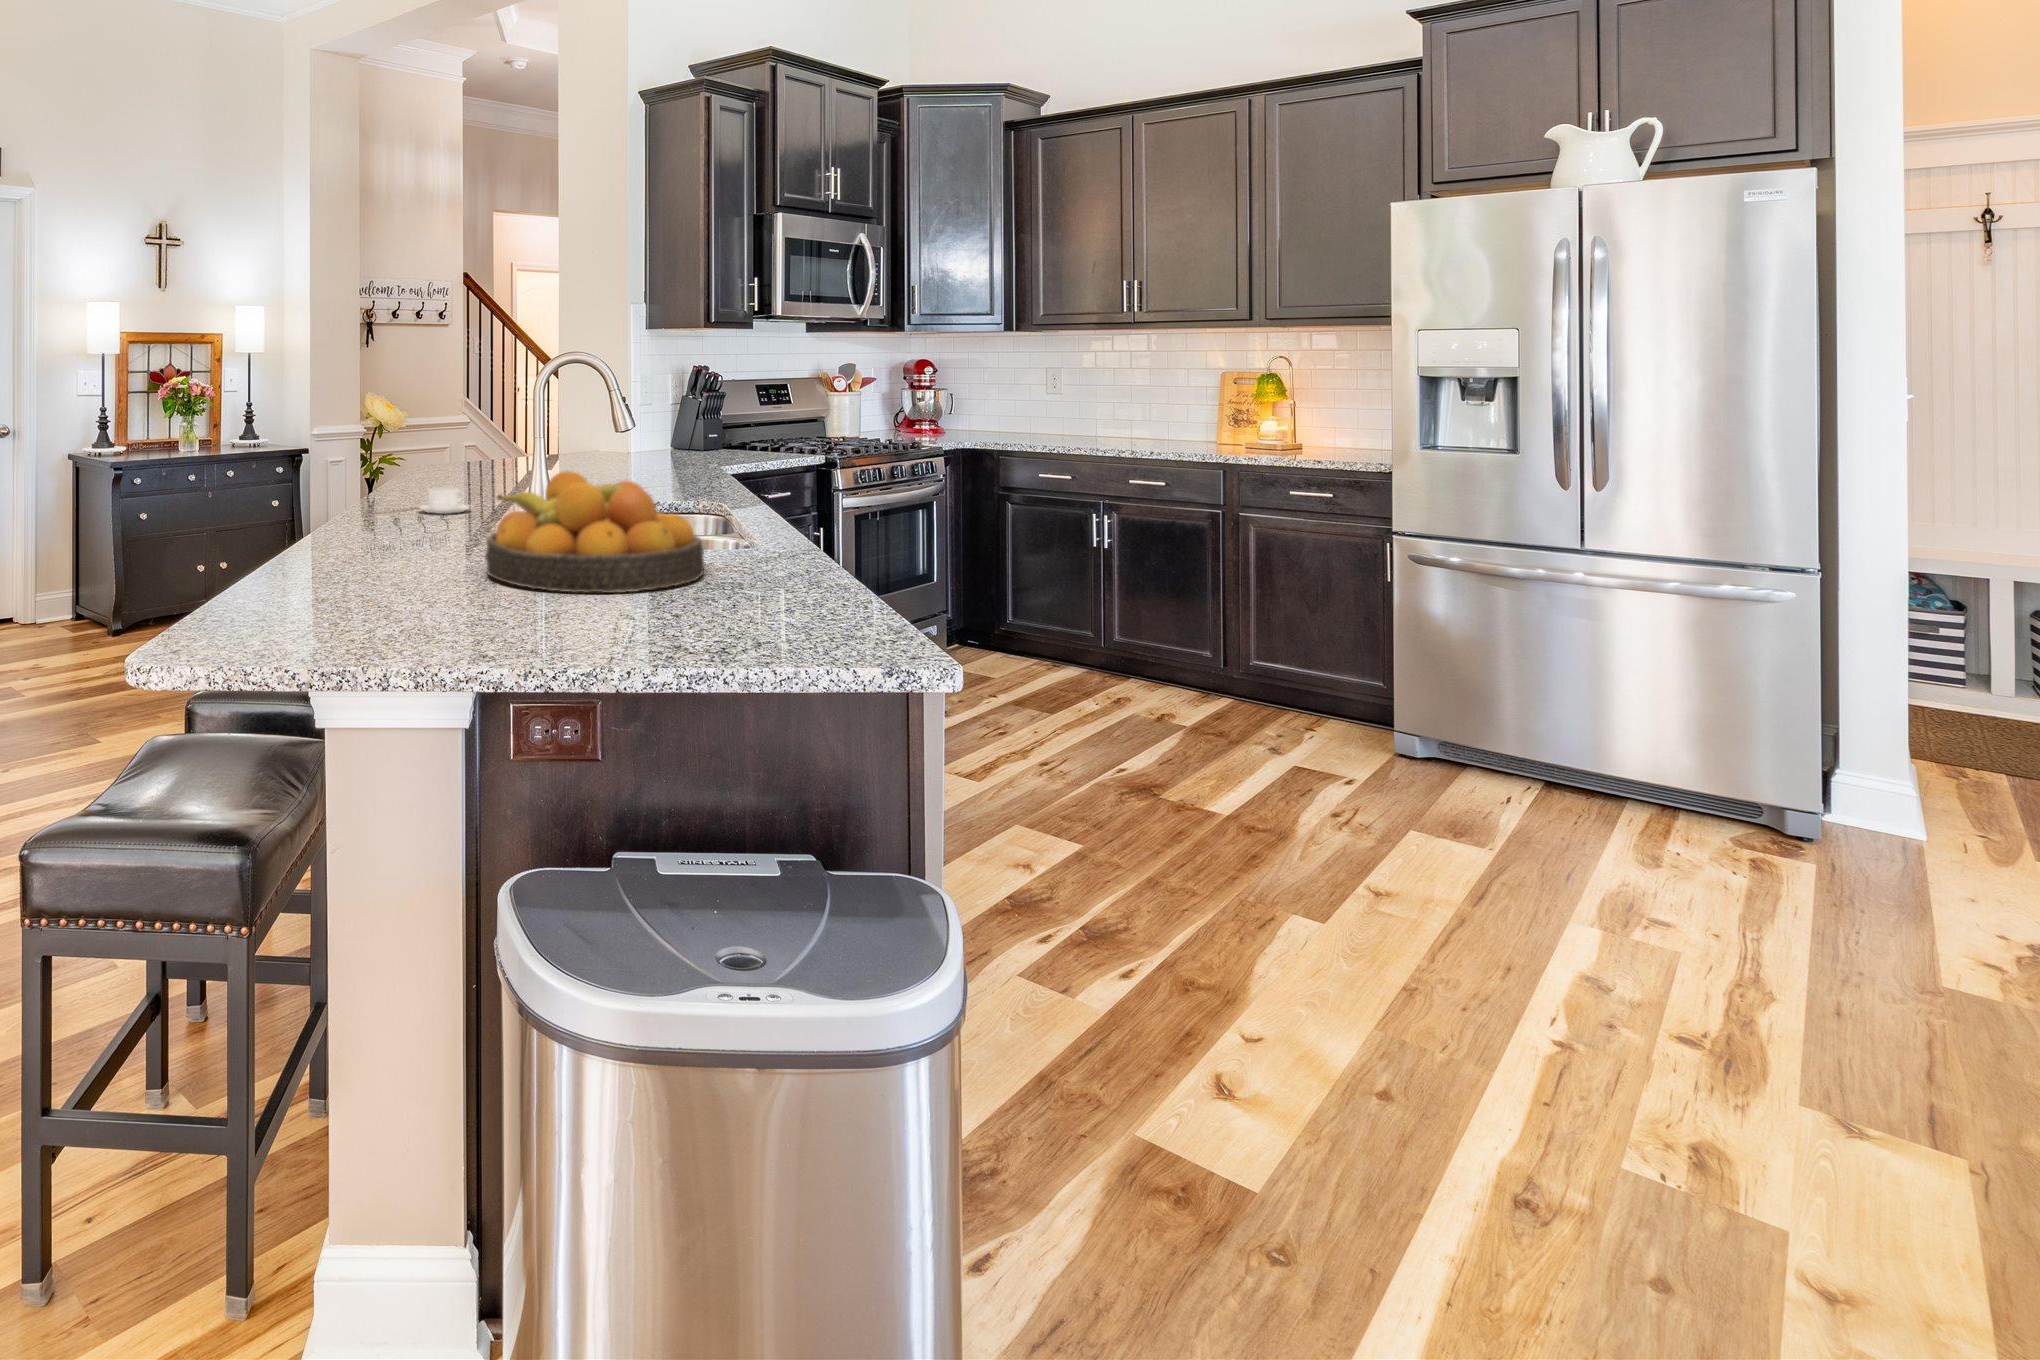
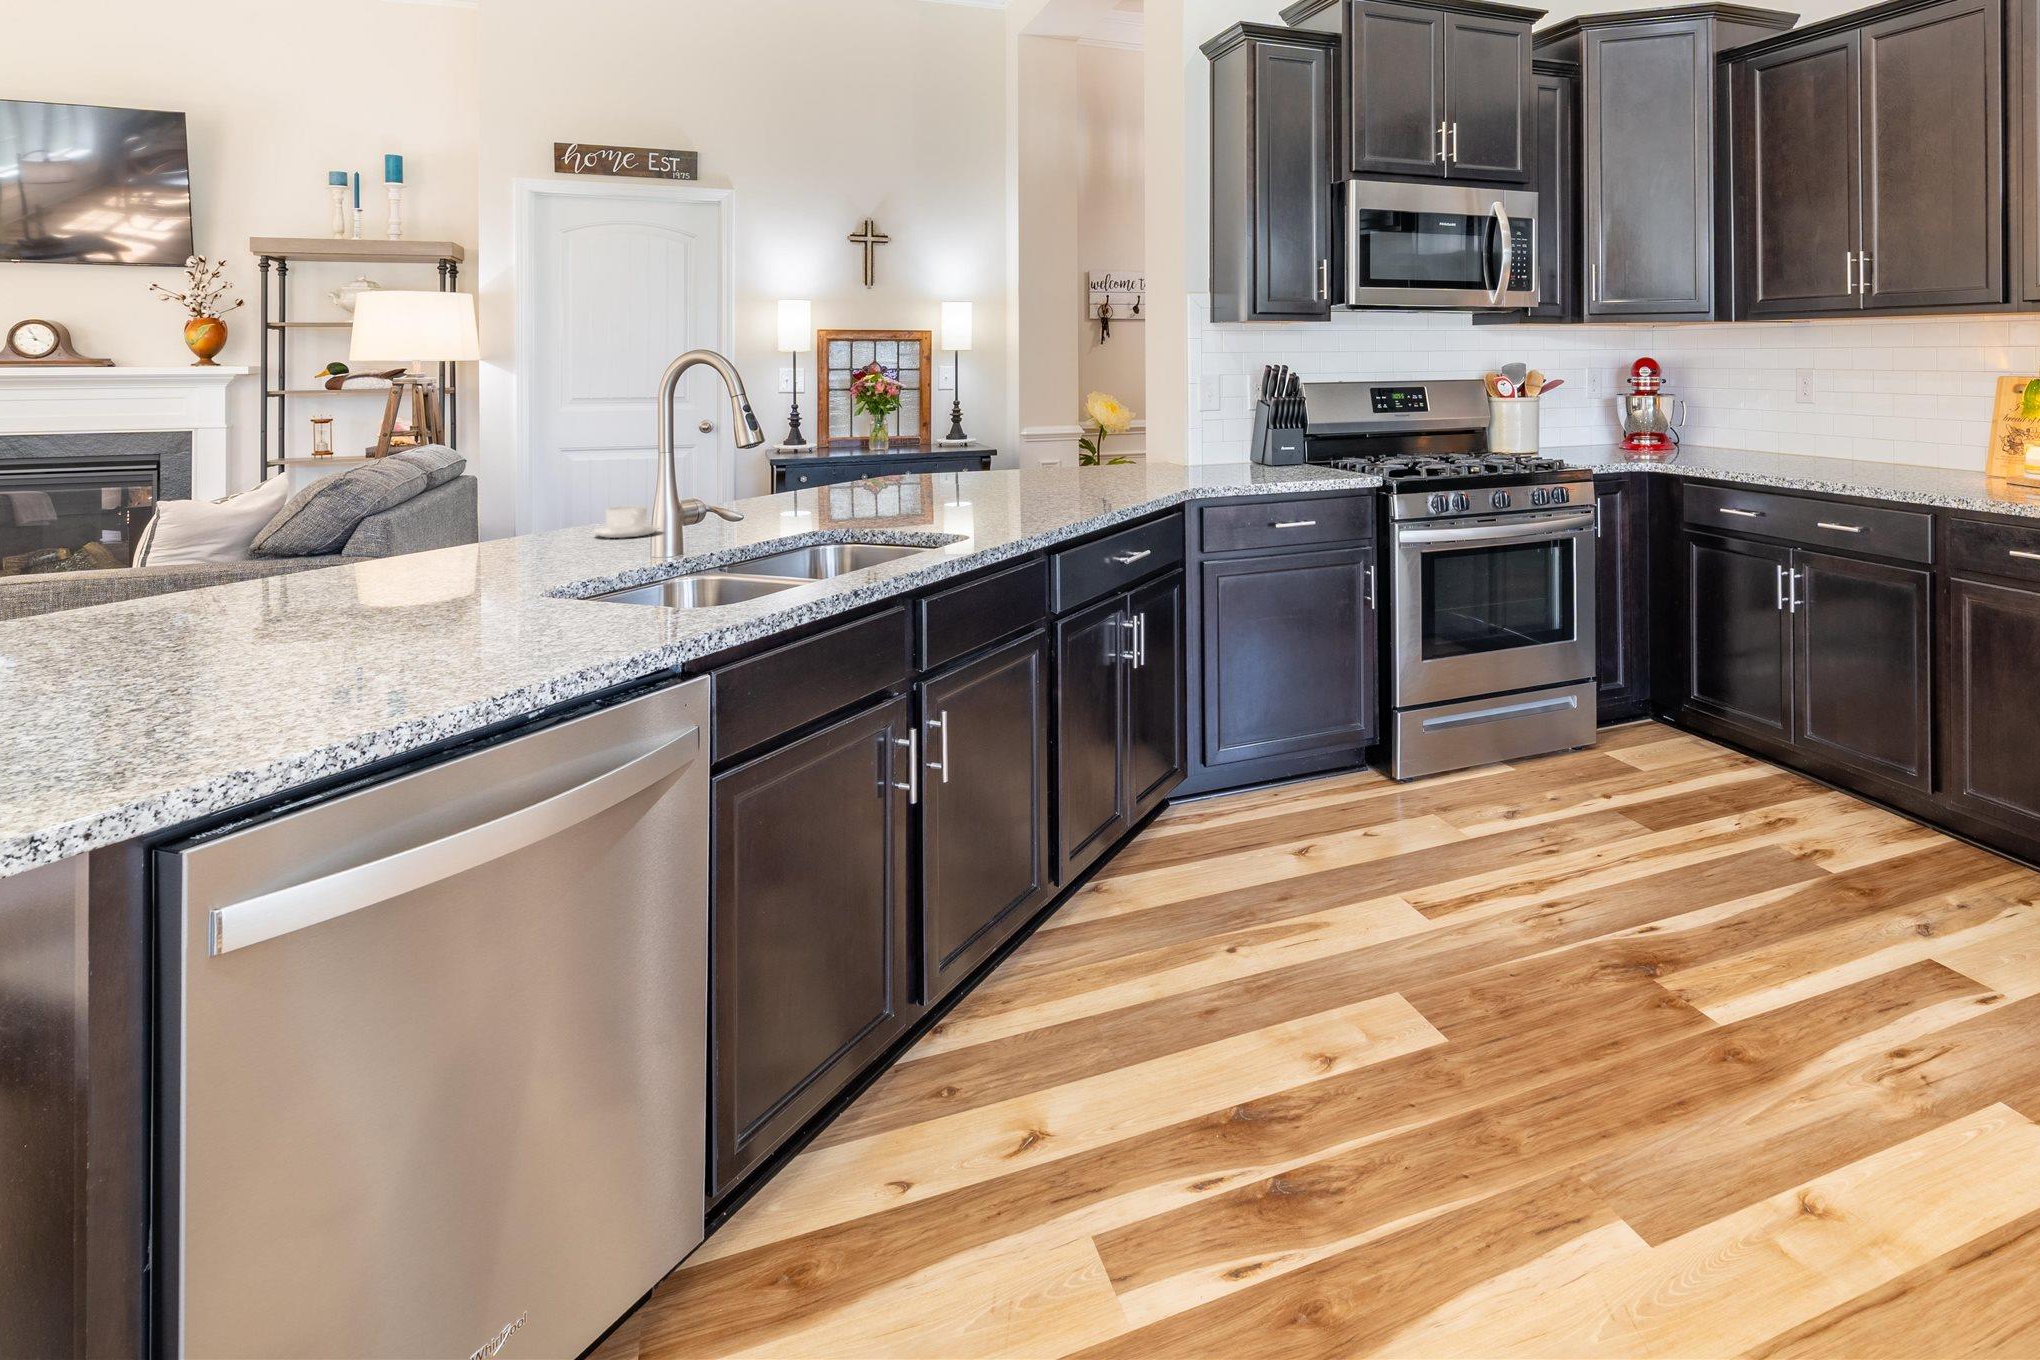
fruit bowl: present [485,471,704,593] -> none [78,502,452,679]

